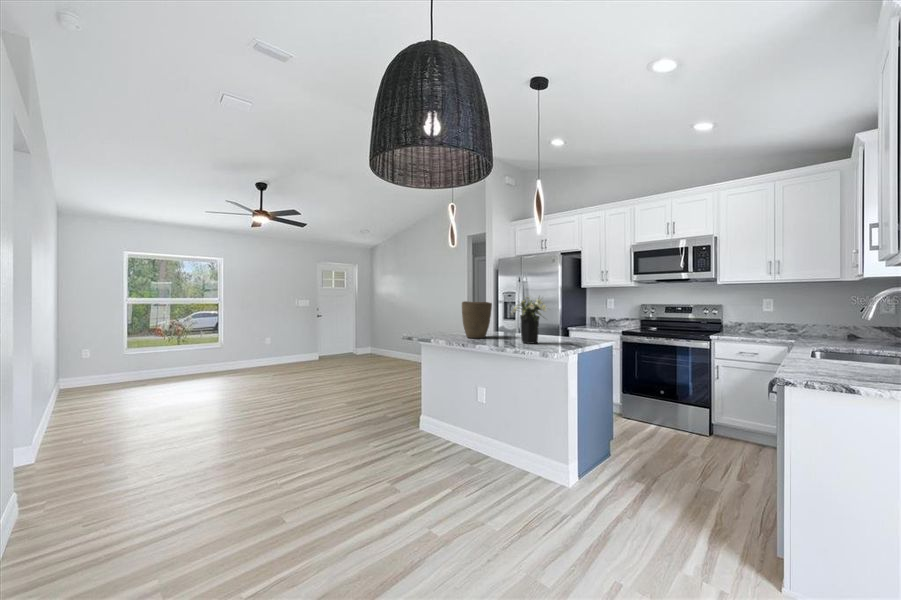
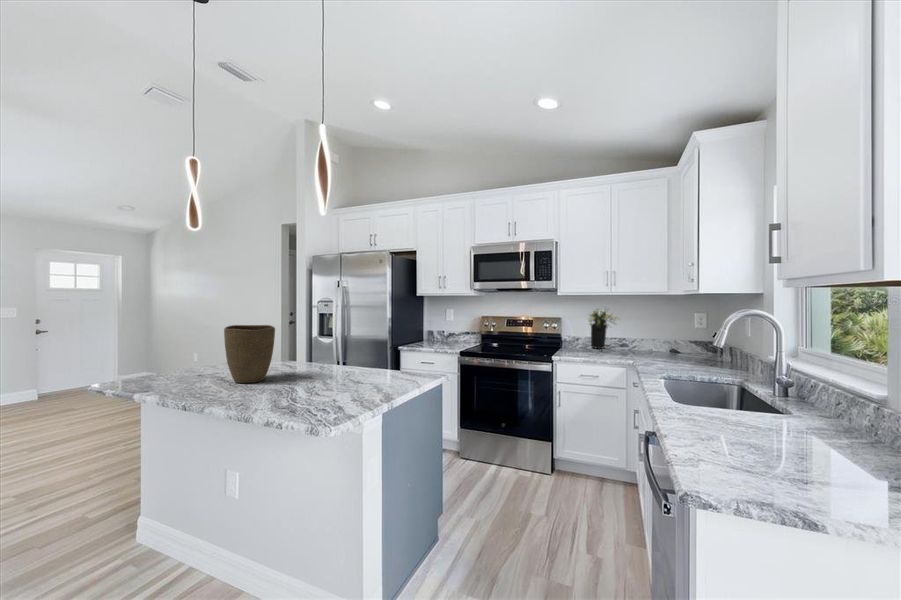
flower arrangement: present [511,297,546,344] -> present [589,308,618,349]

